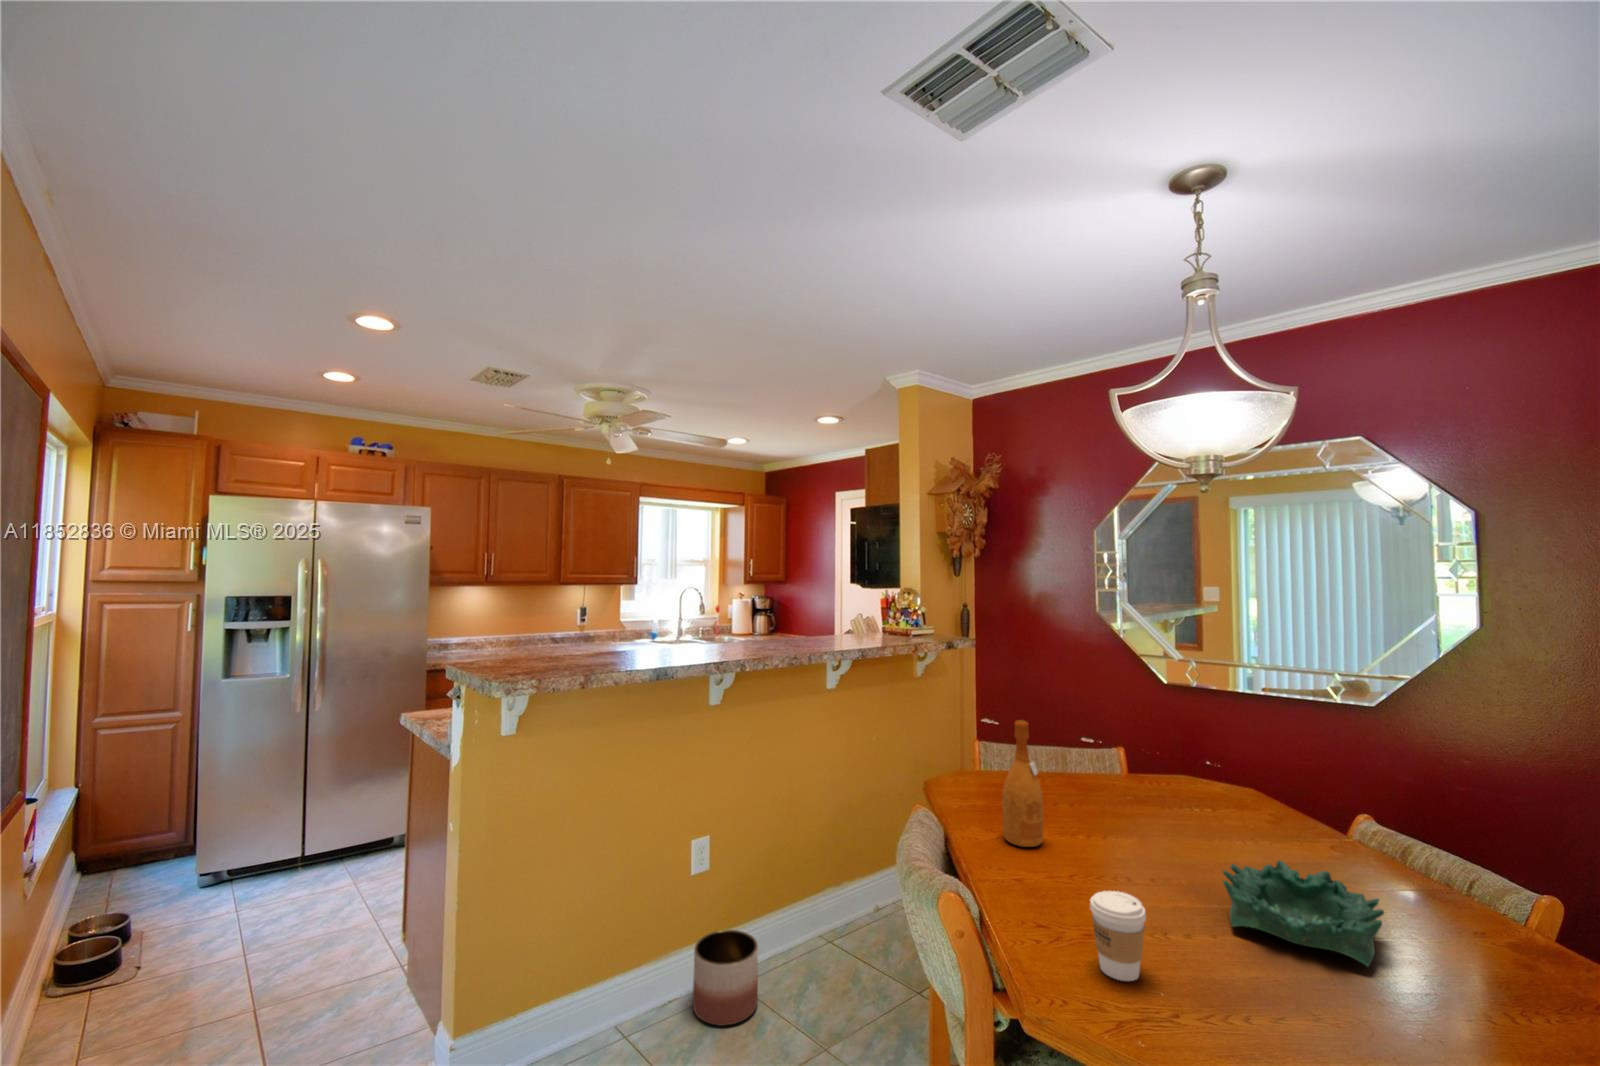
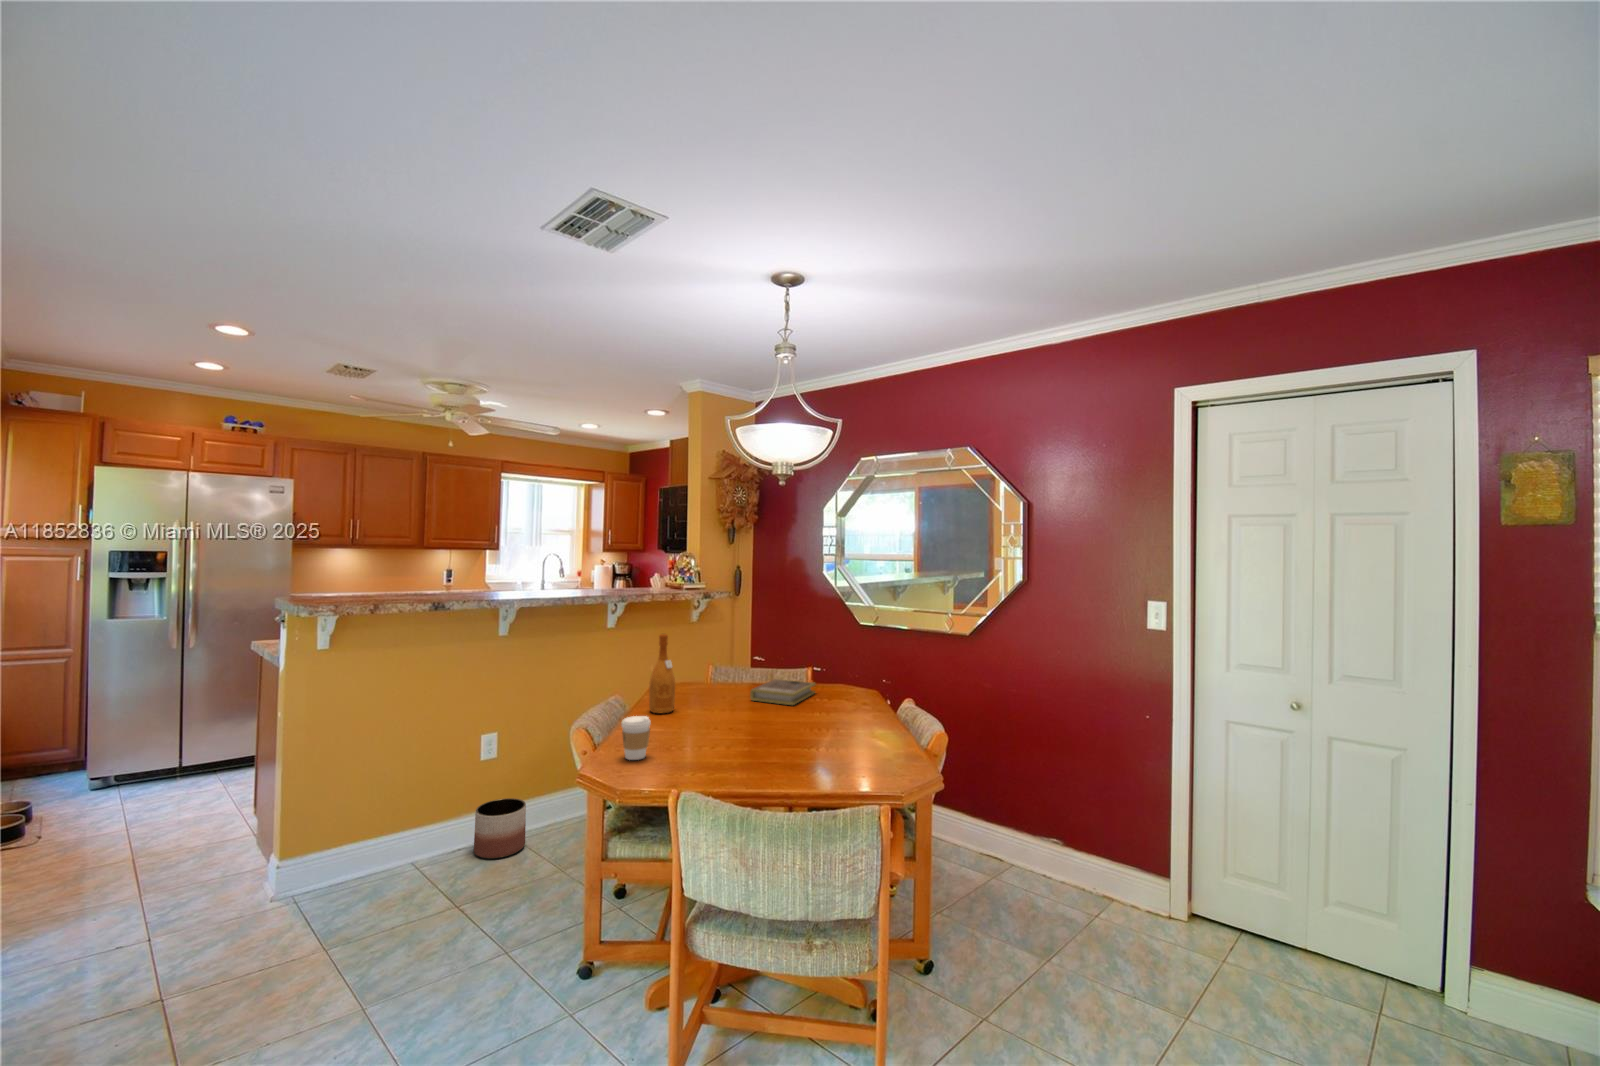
book: none [1127,775,1210,829] -> present [750,679,815,705]
decorative bowl: present [1223,860,1384,966] -> none [725,709,808,752]

